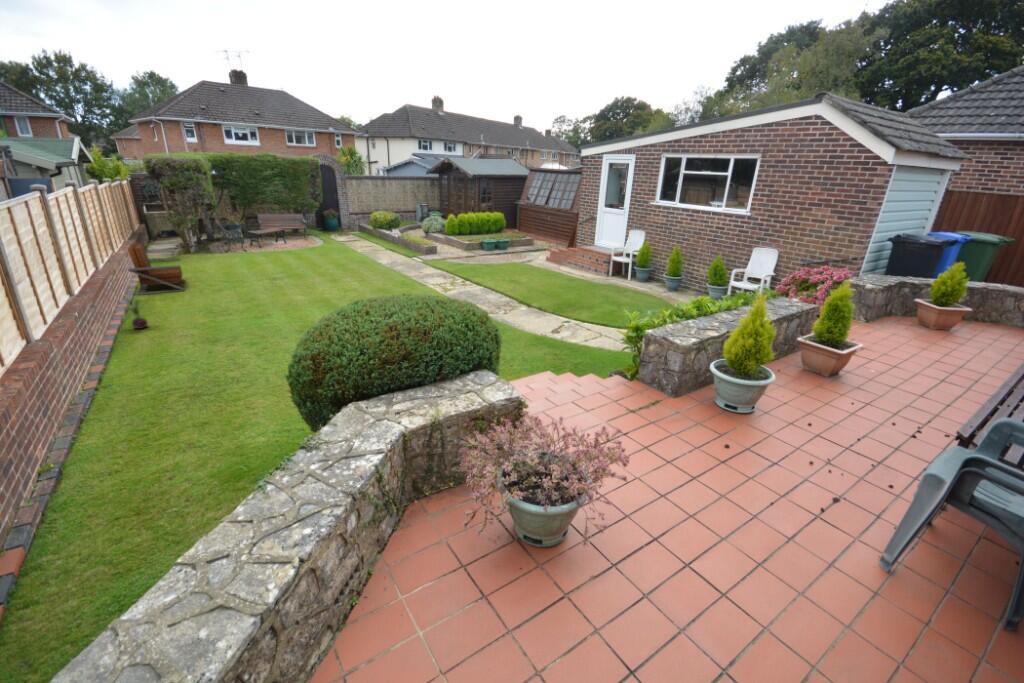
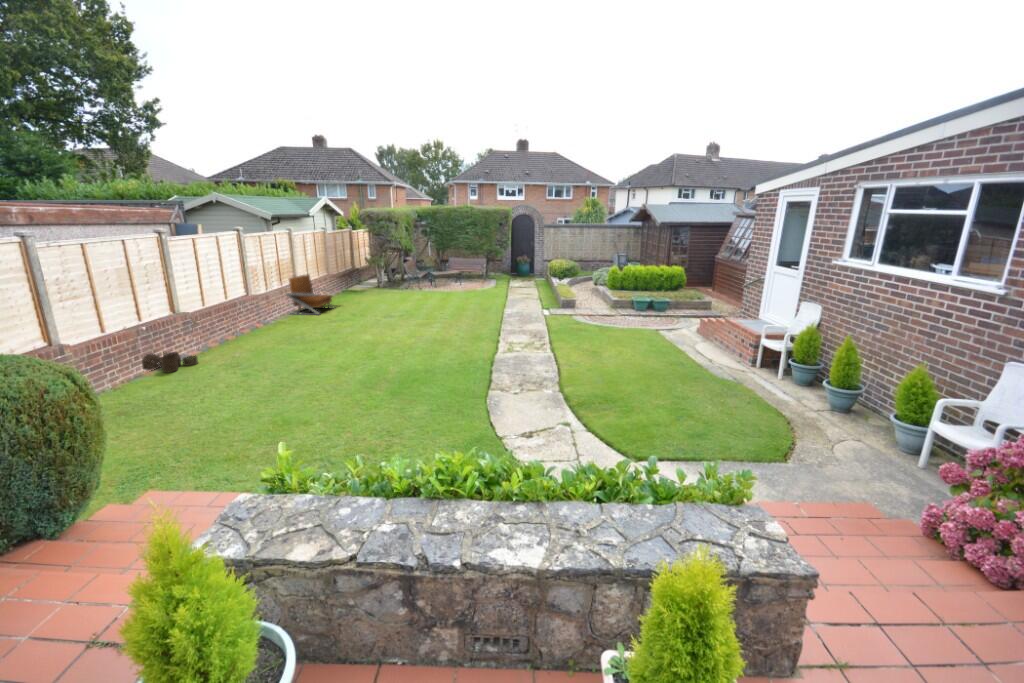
decorative plant: present [126,299,148,329] -> none [215,313,250,340]
woven basket: none [92,344,162,374] -> present [142,352,198,372]

